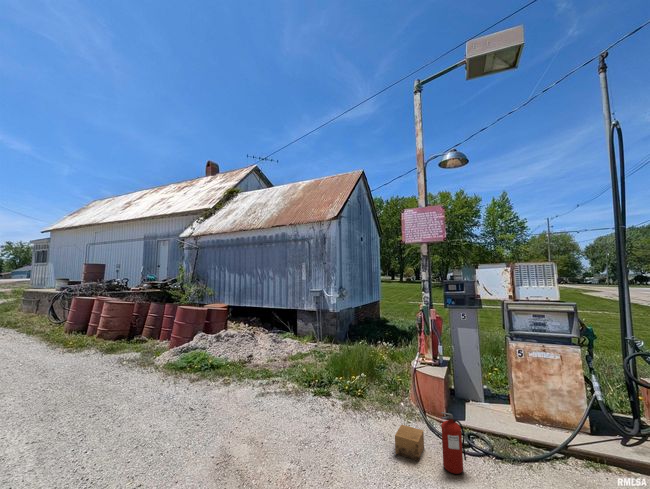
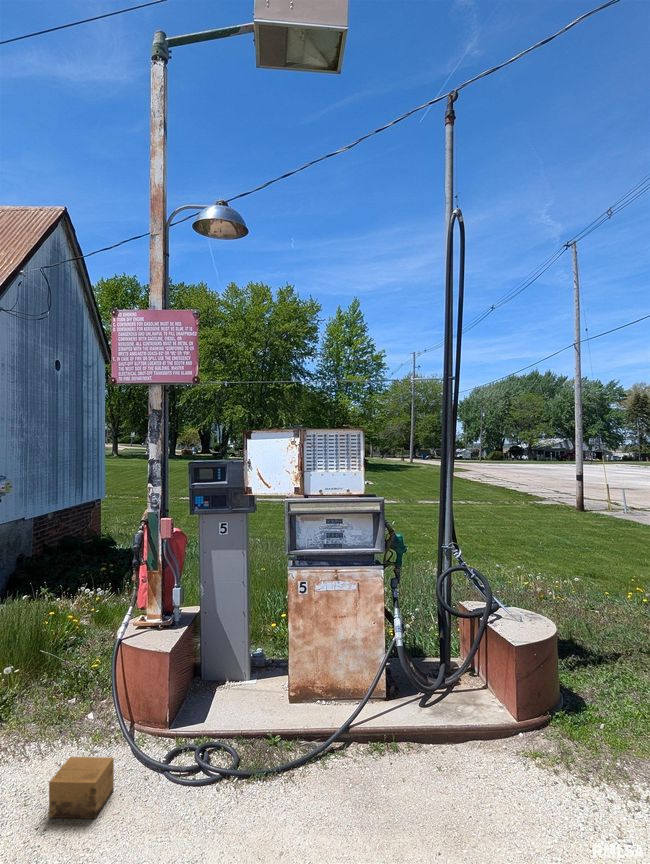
fire extinguisher: present [441,412,466,474] -> none [141,715,184,822]

